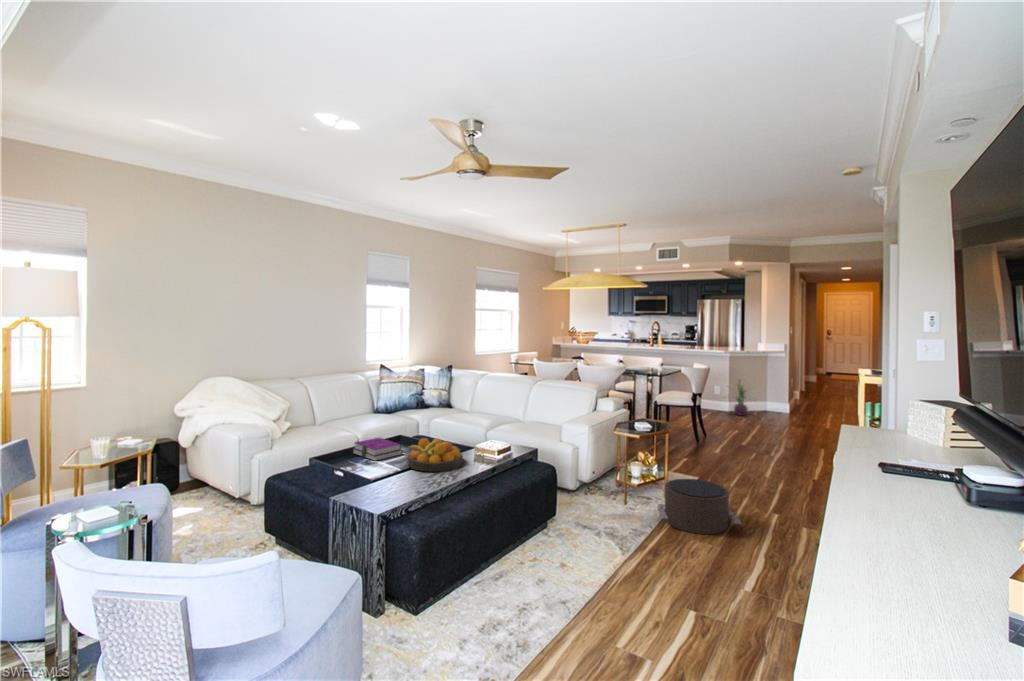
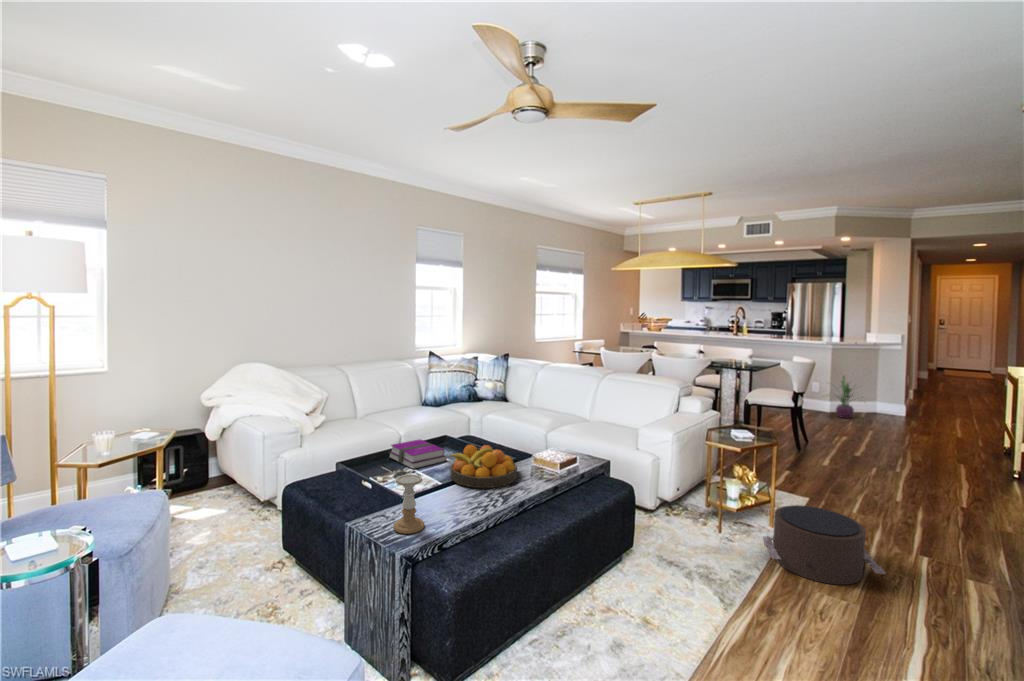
candle holder: none [366,458,391,504] -> present [394,475,424,534]

